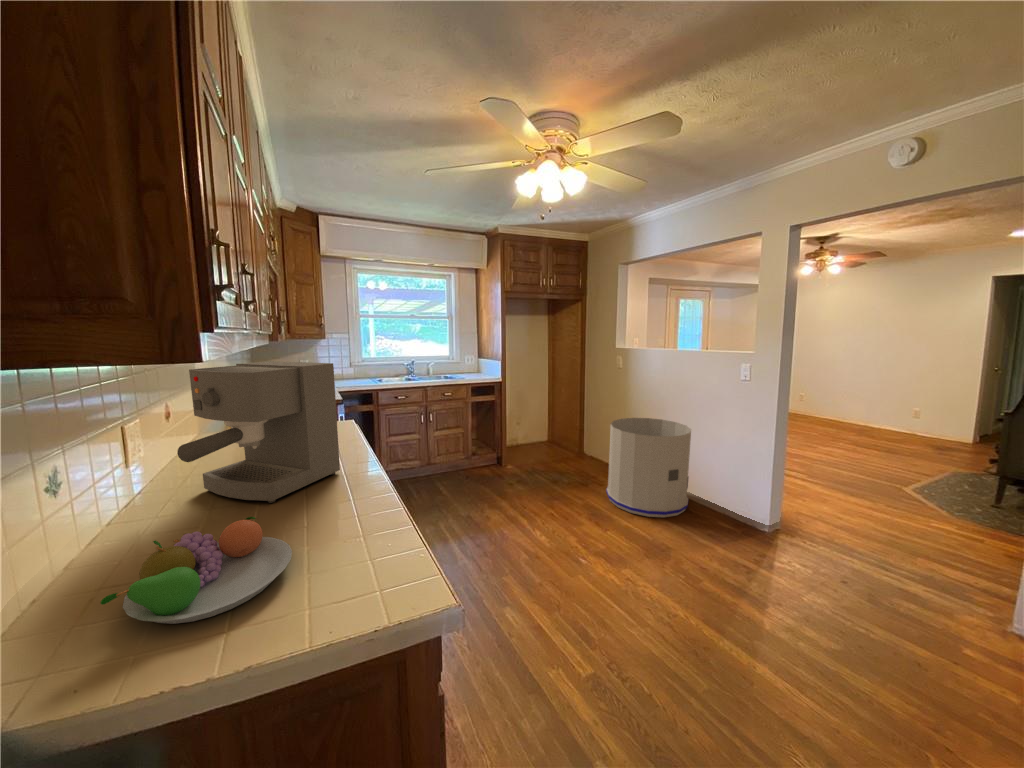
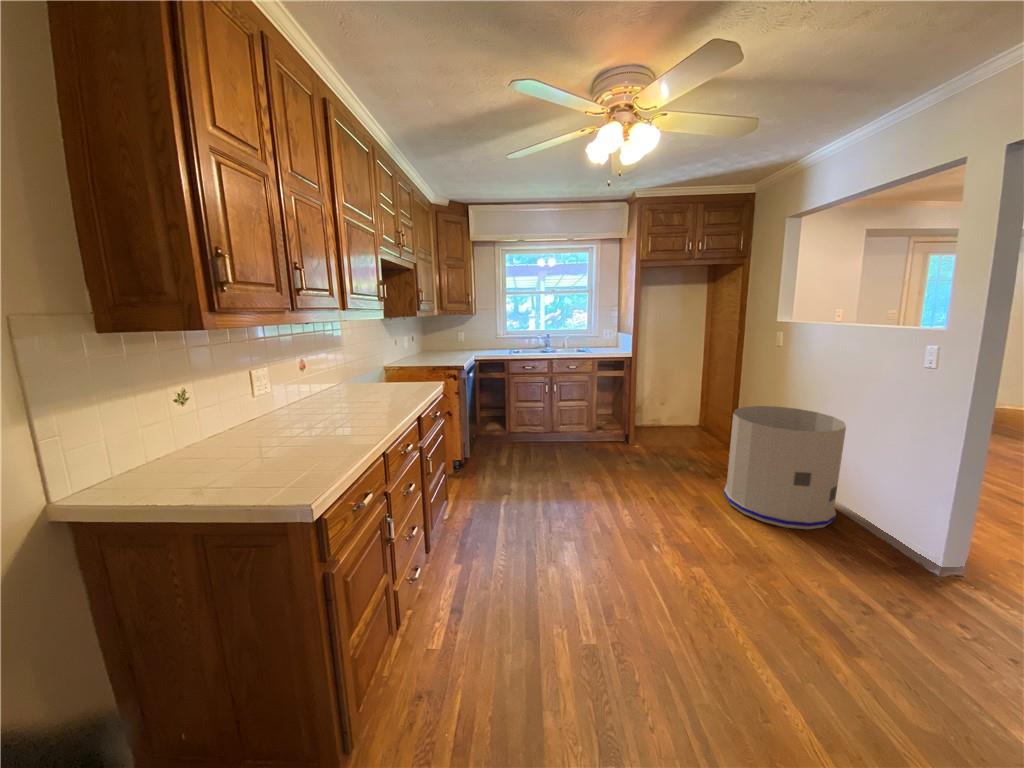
coffee maker: present [177,361,340,503] -> none [295,330,397,418]
fruit bowl: present [101,517,292,624] -> none [231,417,322,456]

